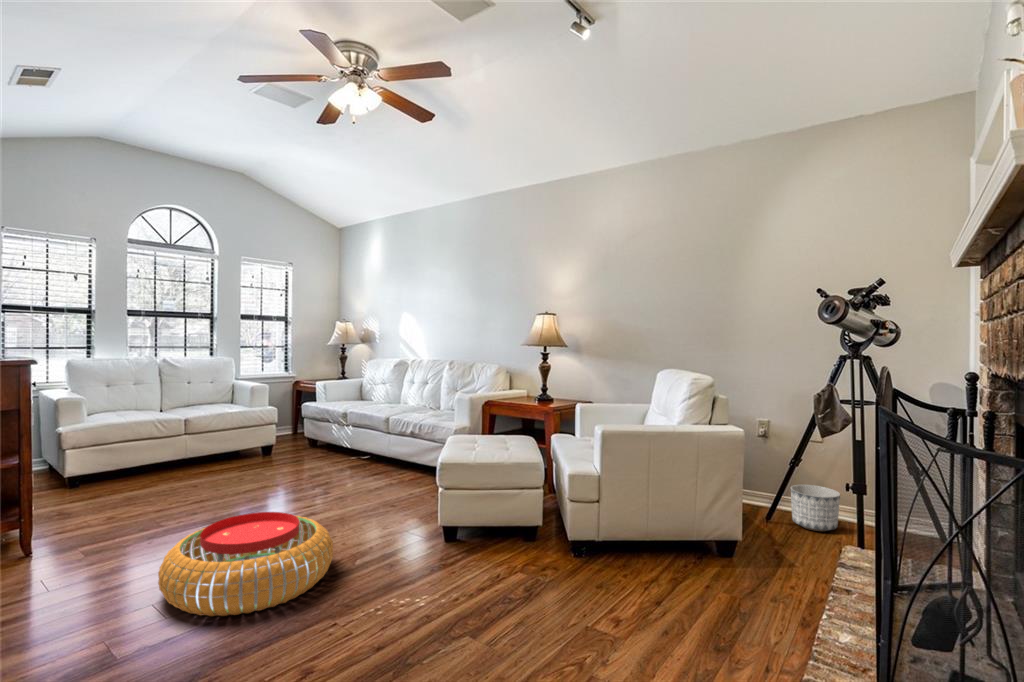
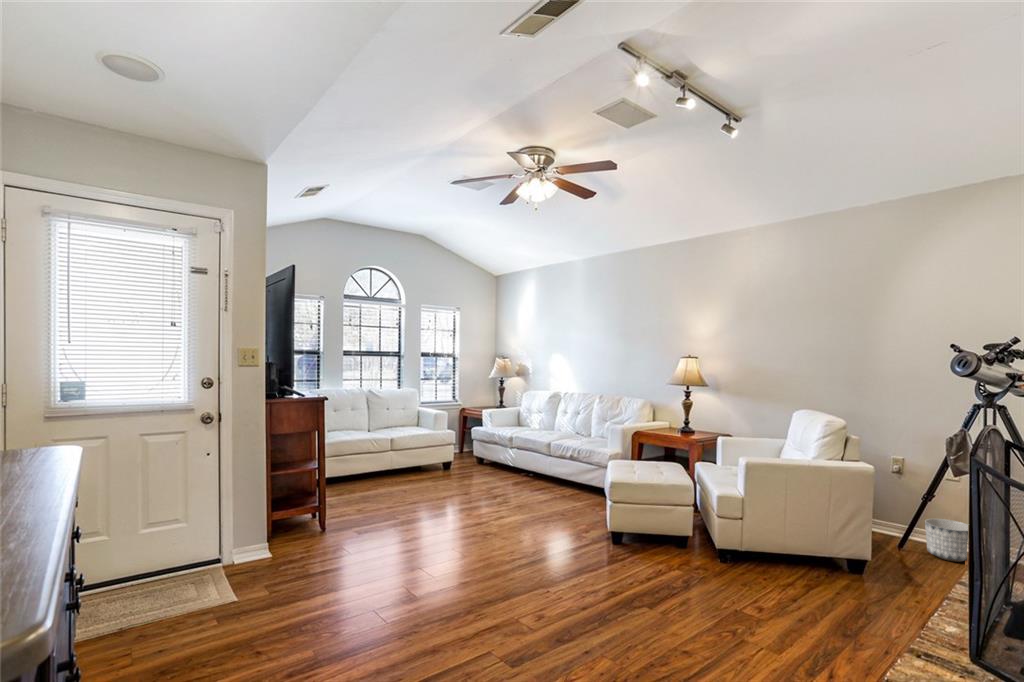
pouf: present [158,512,333,616] -> none [429,512,538,578]

